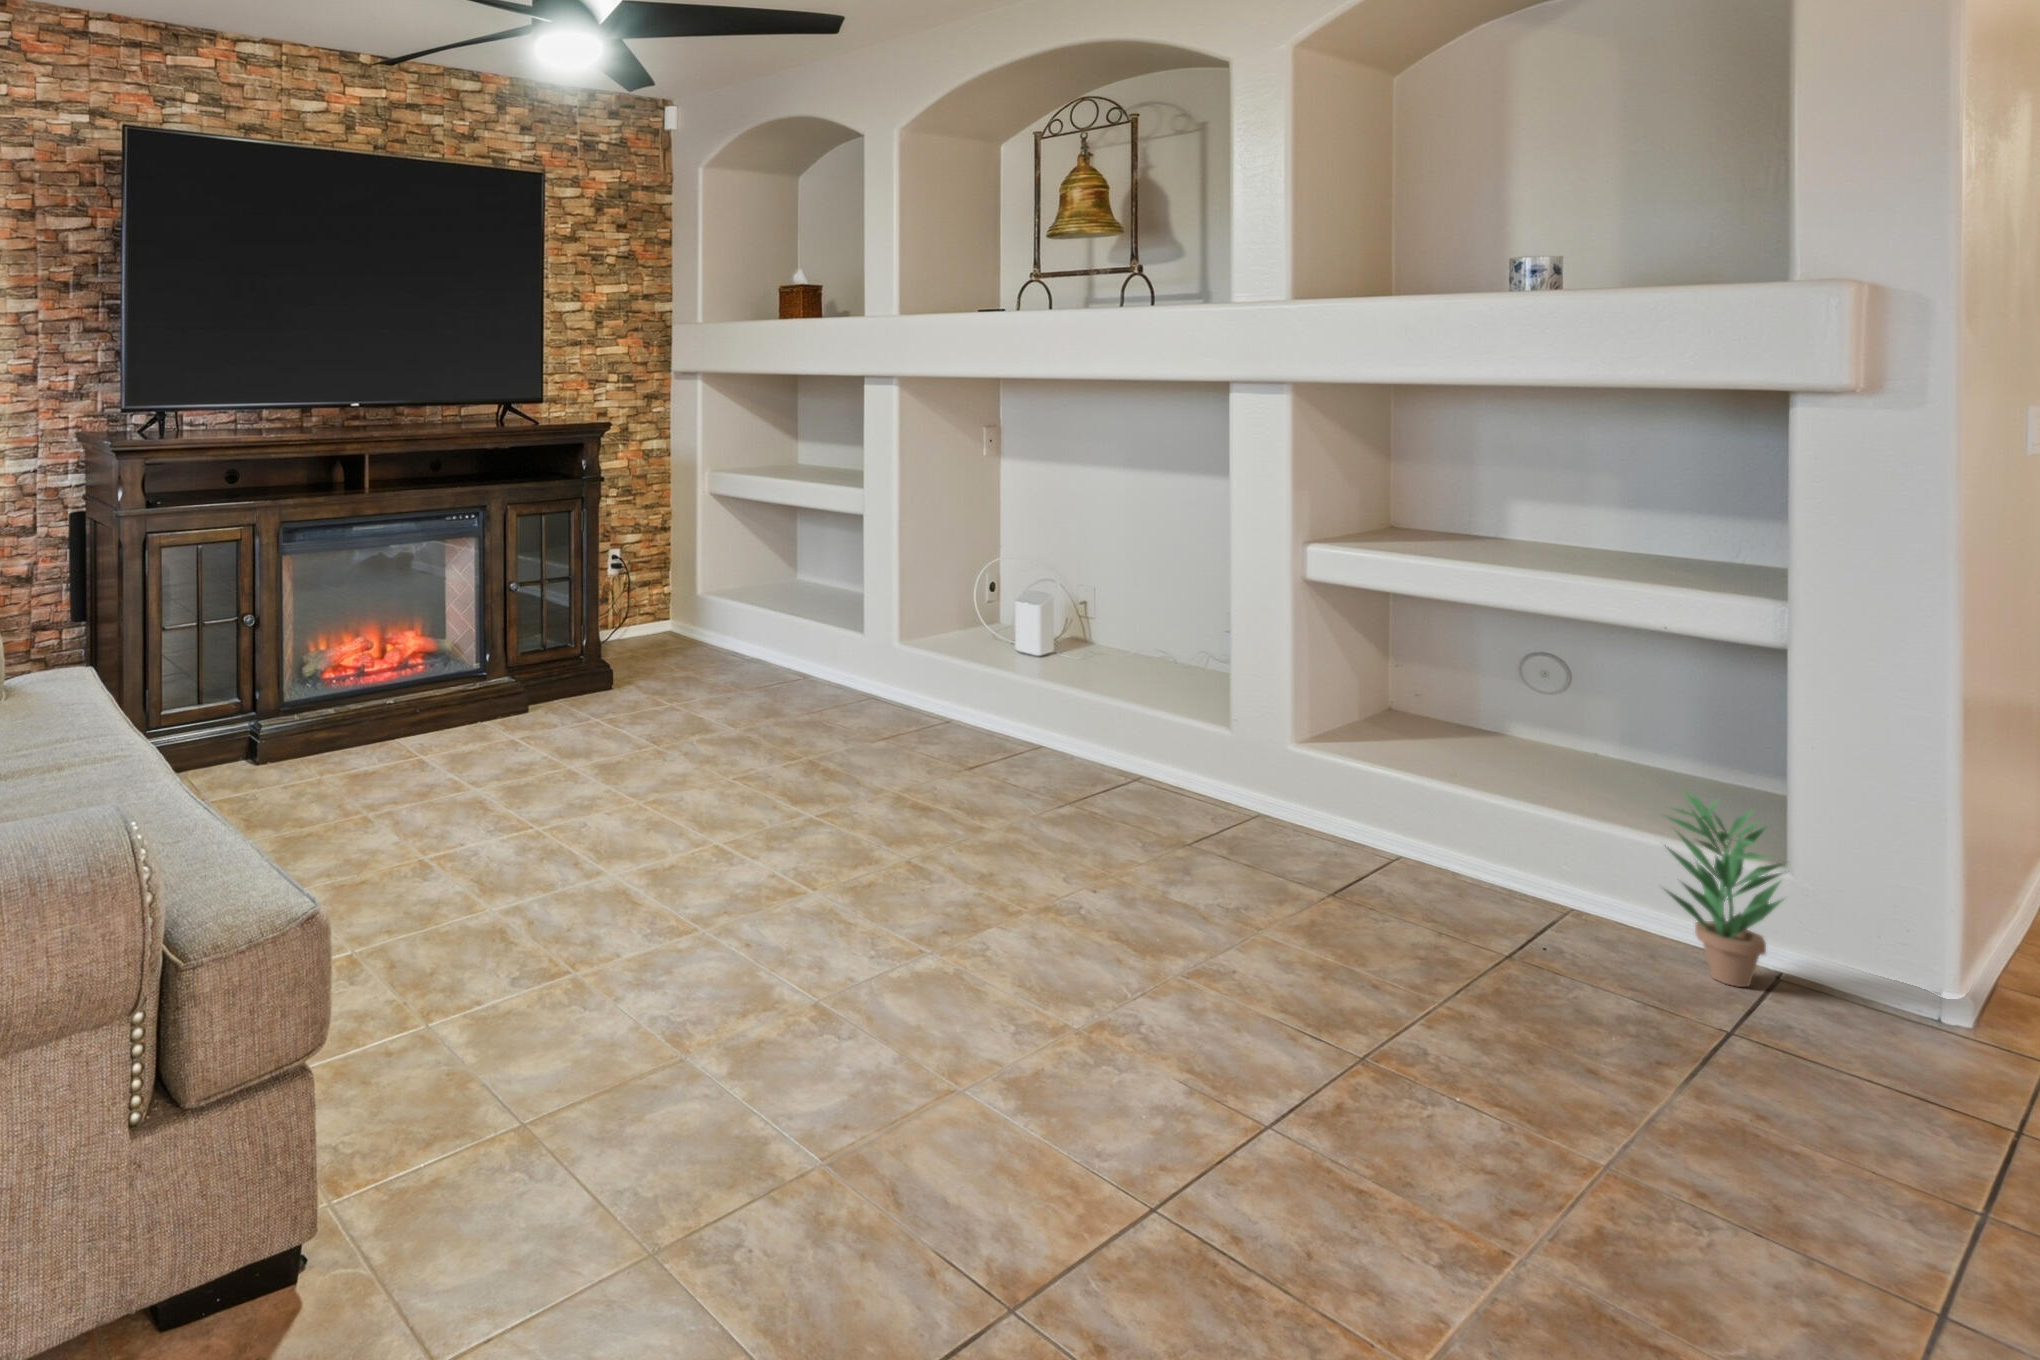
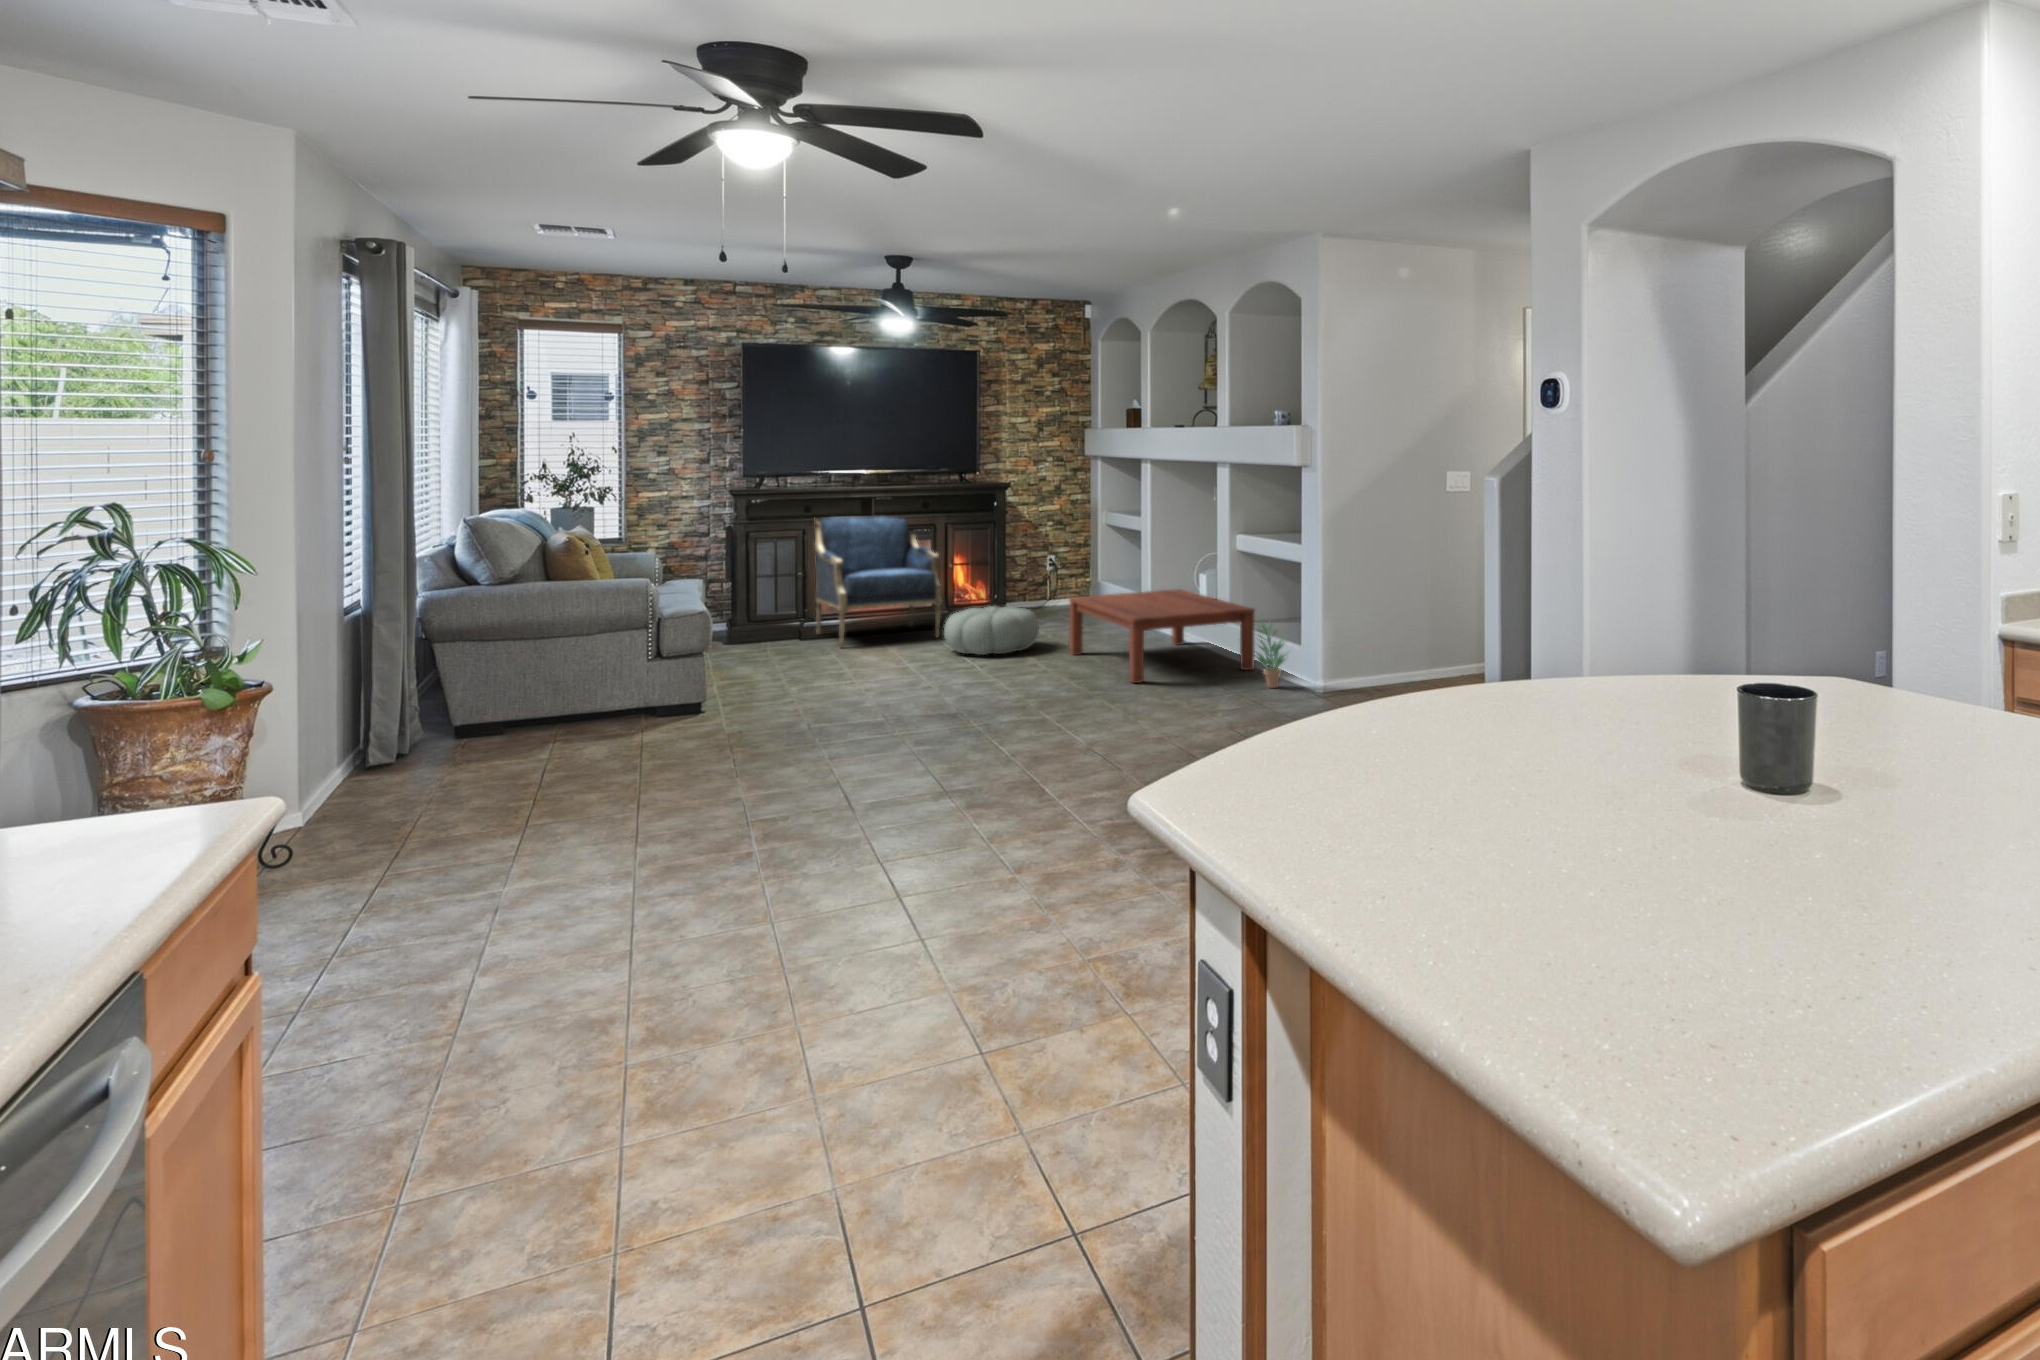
armchair: none [271,478,559,799] -> present [815,517,942,647]
coffee table: none [921,649,1482,968] -> present [1069,589,1255,683]
pouf: none [626,694,832,826] -> present [944,606,1039,655]

